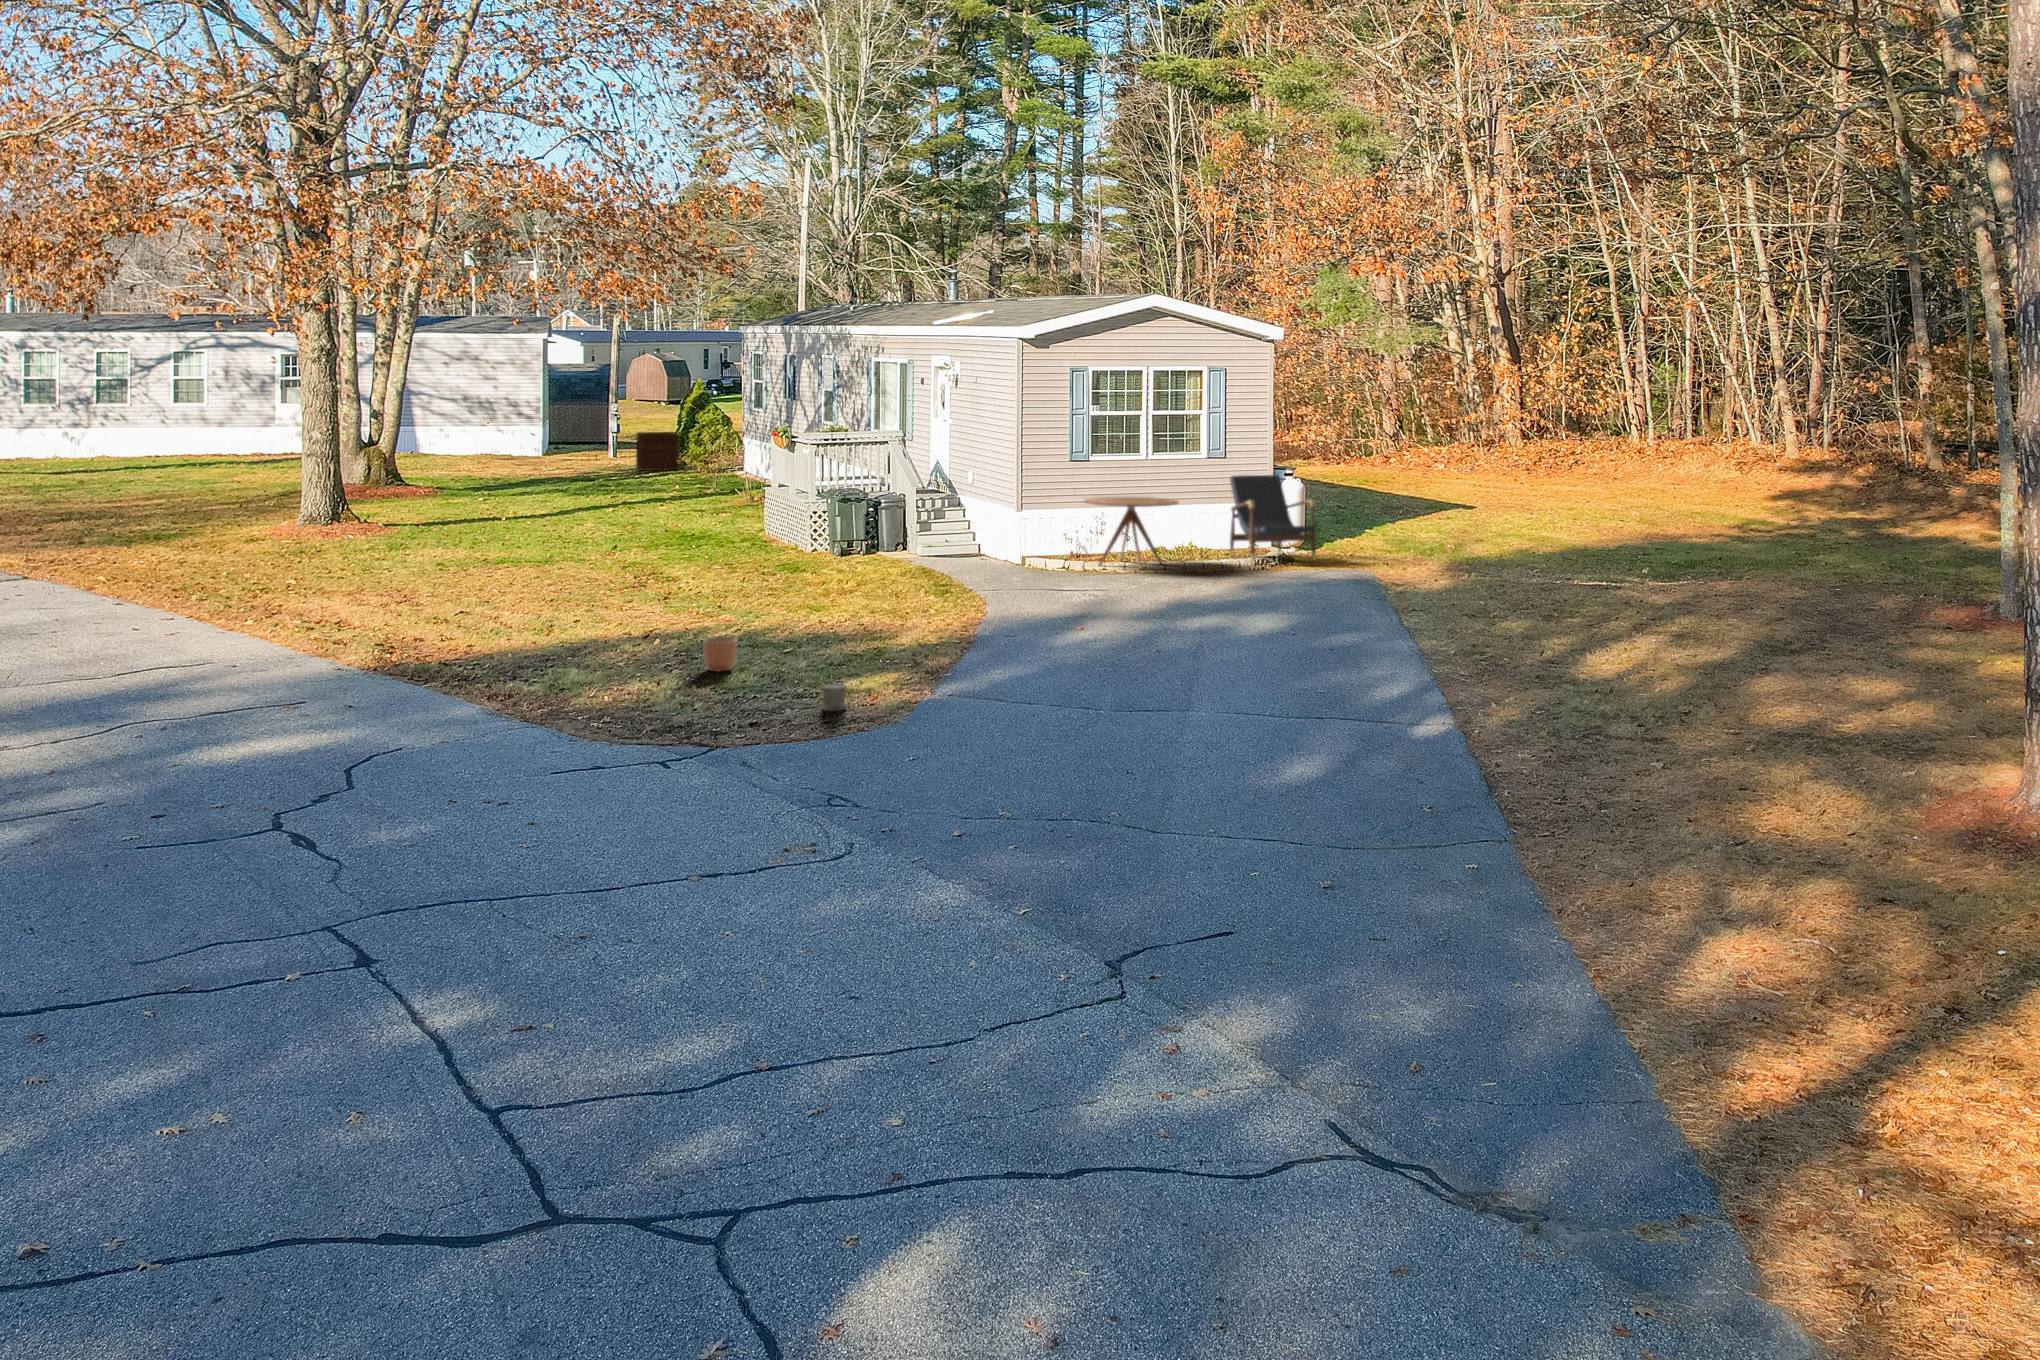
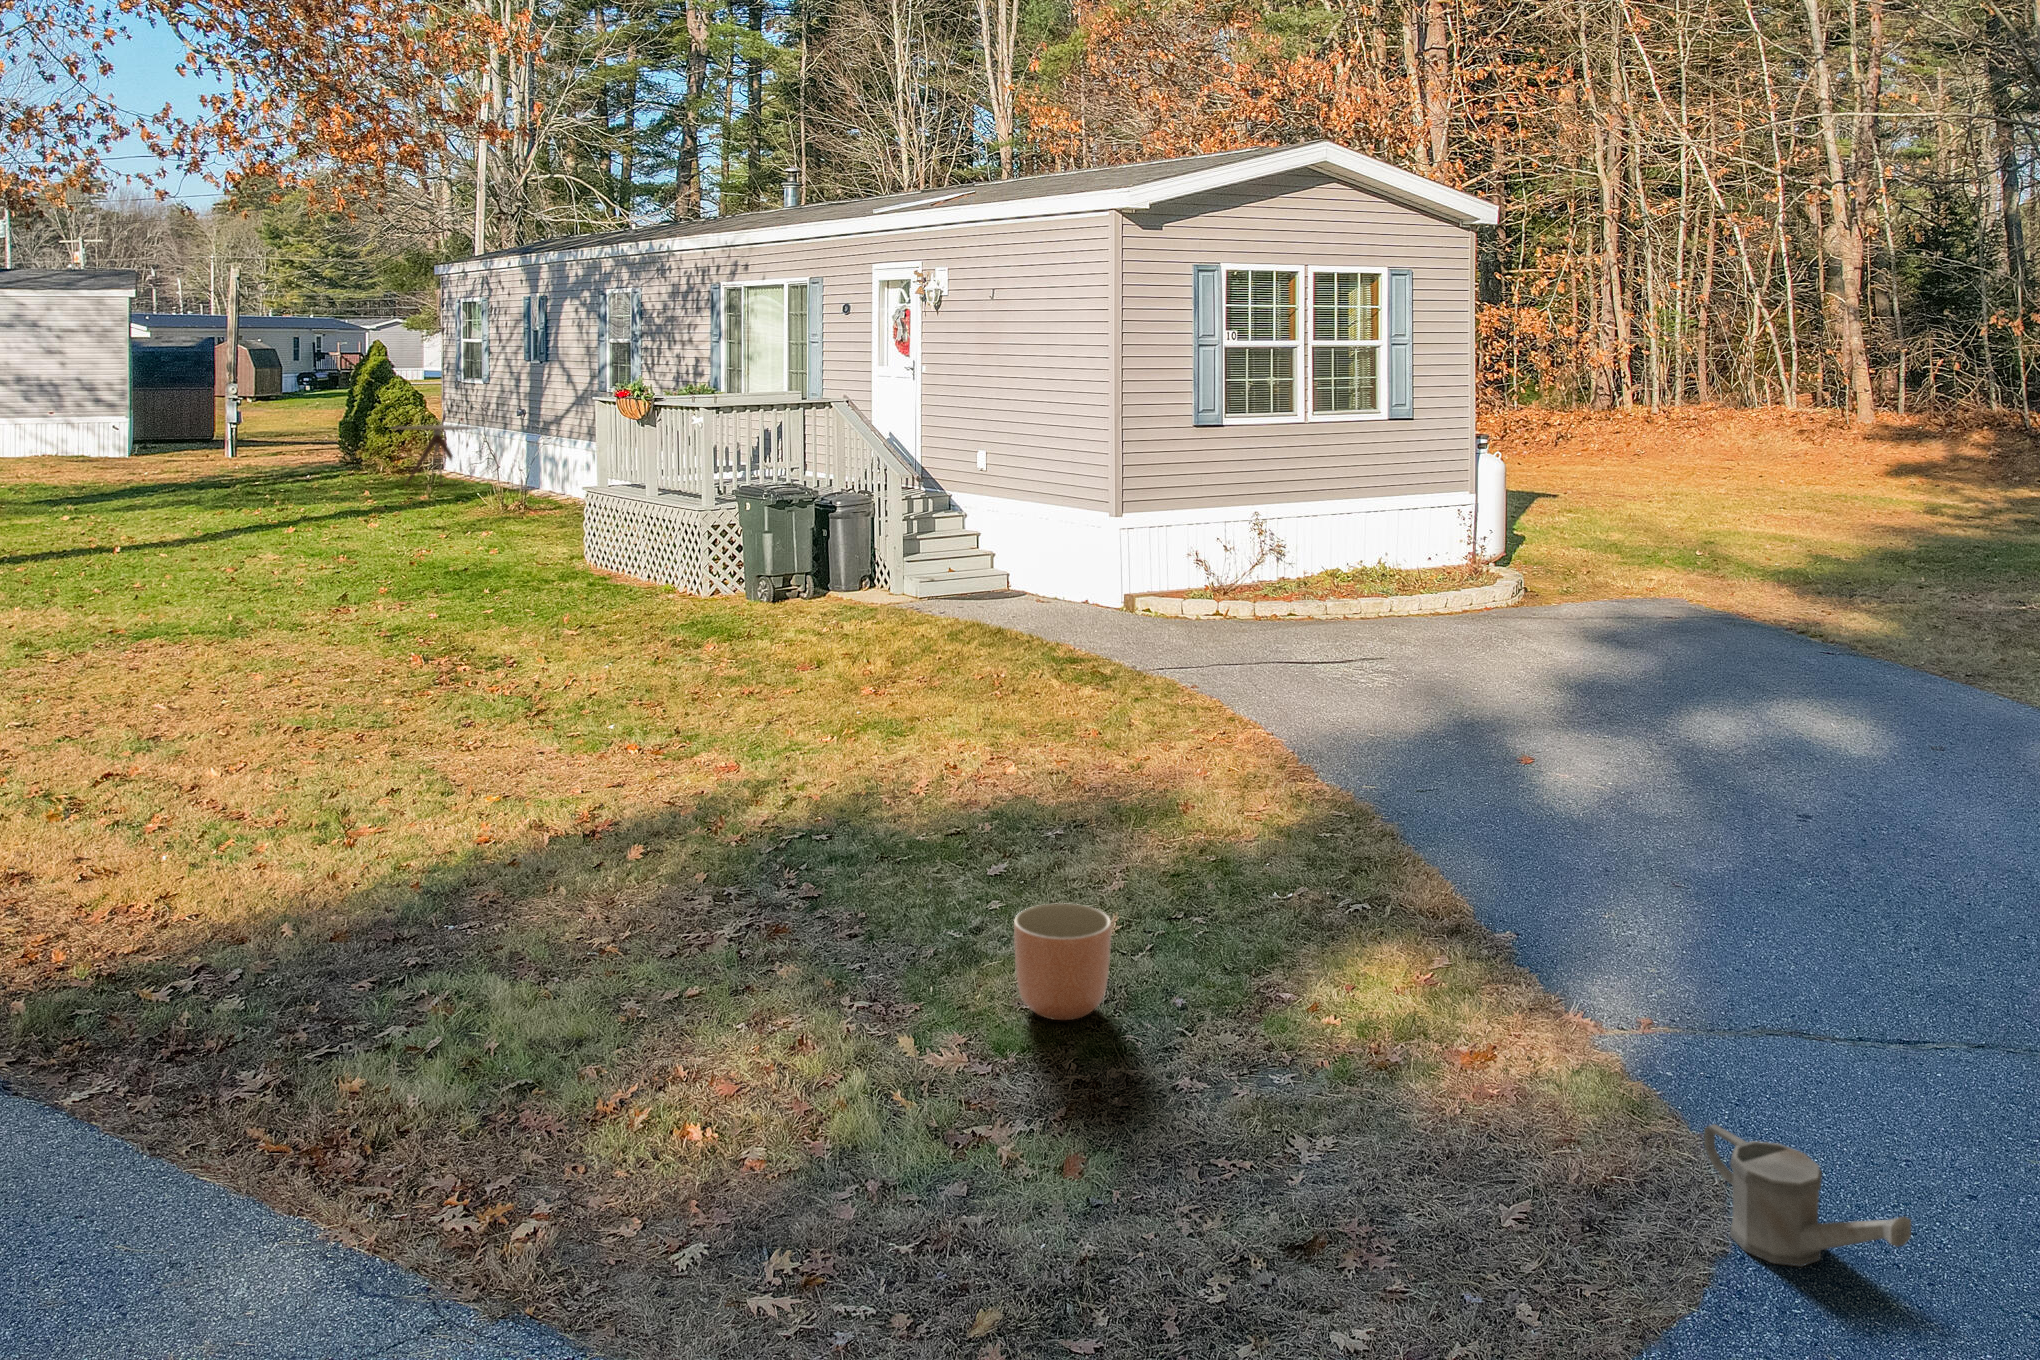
wooden crate: present [636,432,679,471] -> none [288,416,352,469]
lounge chair: present [1230,475,1316,563] -> none [1353,447,1501,581]
round table: present [1084,497,1178,568] -> present [392,425,477,485]

